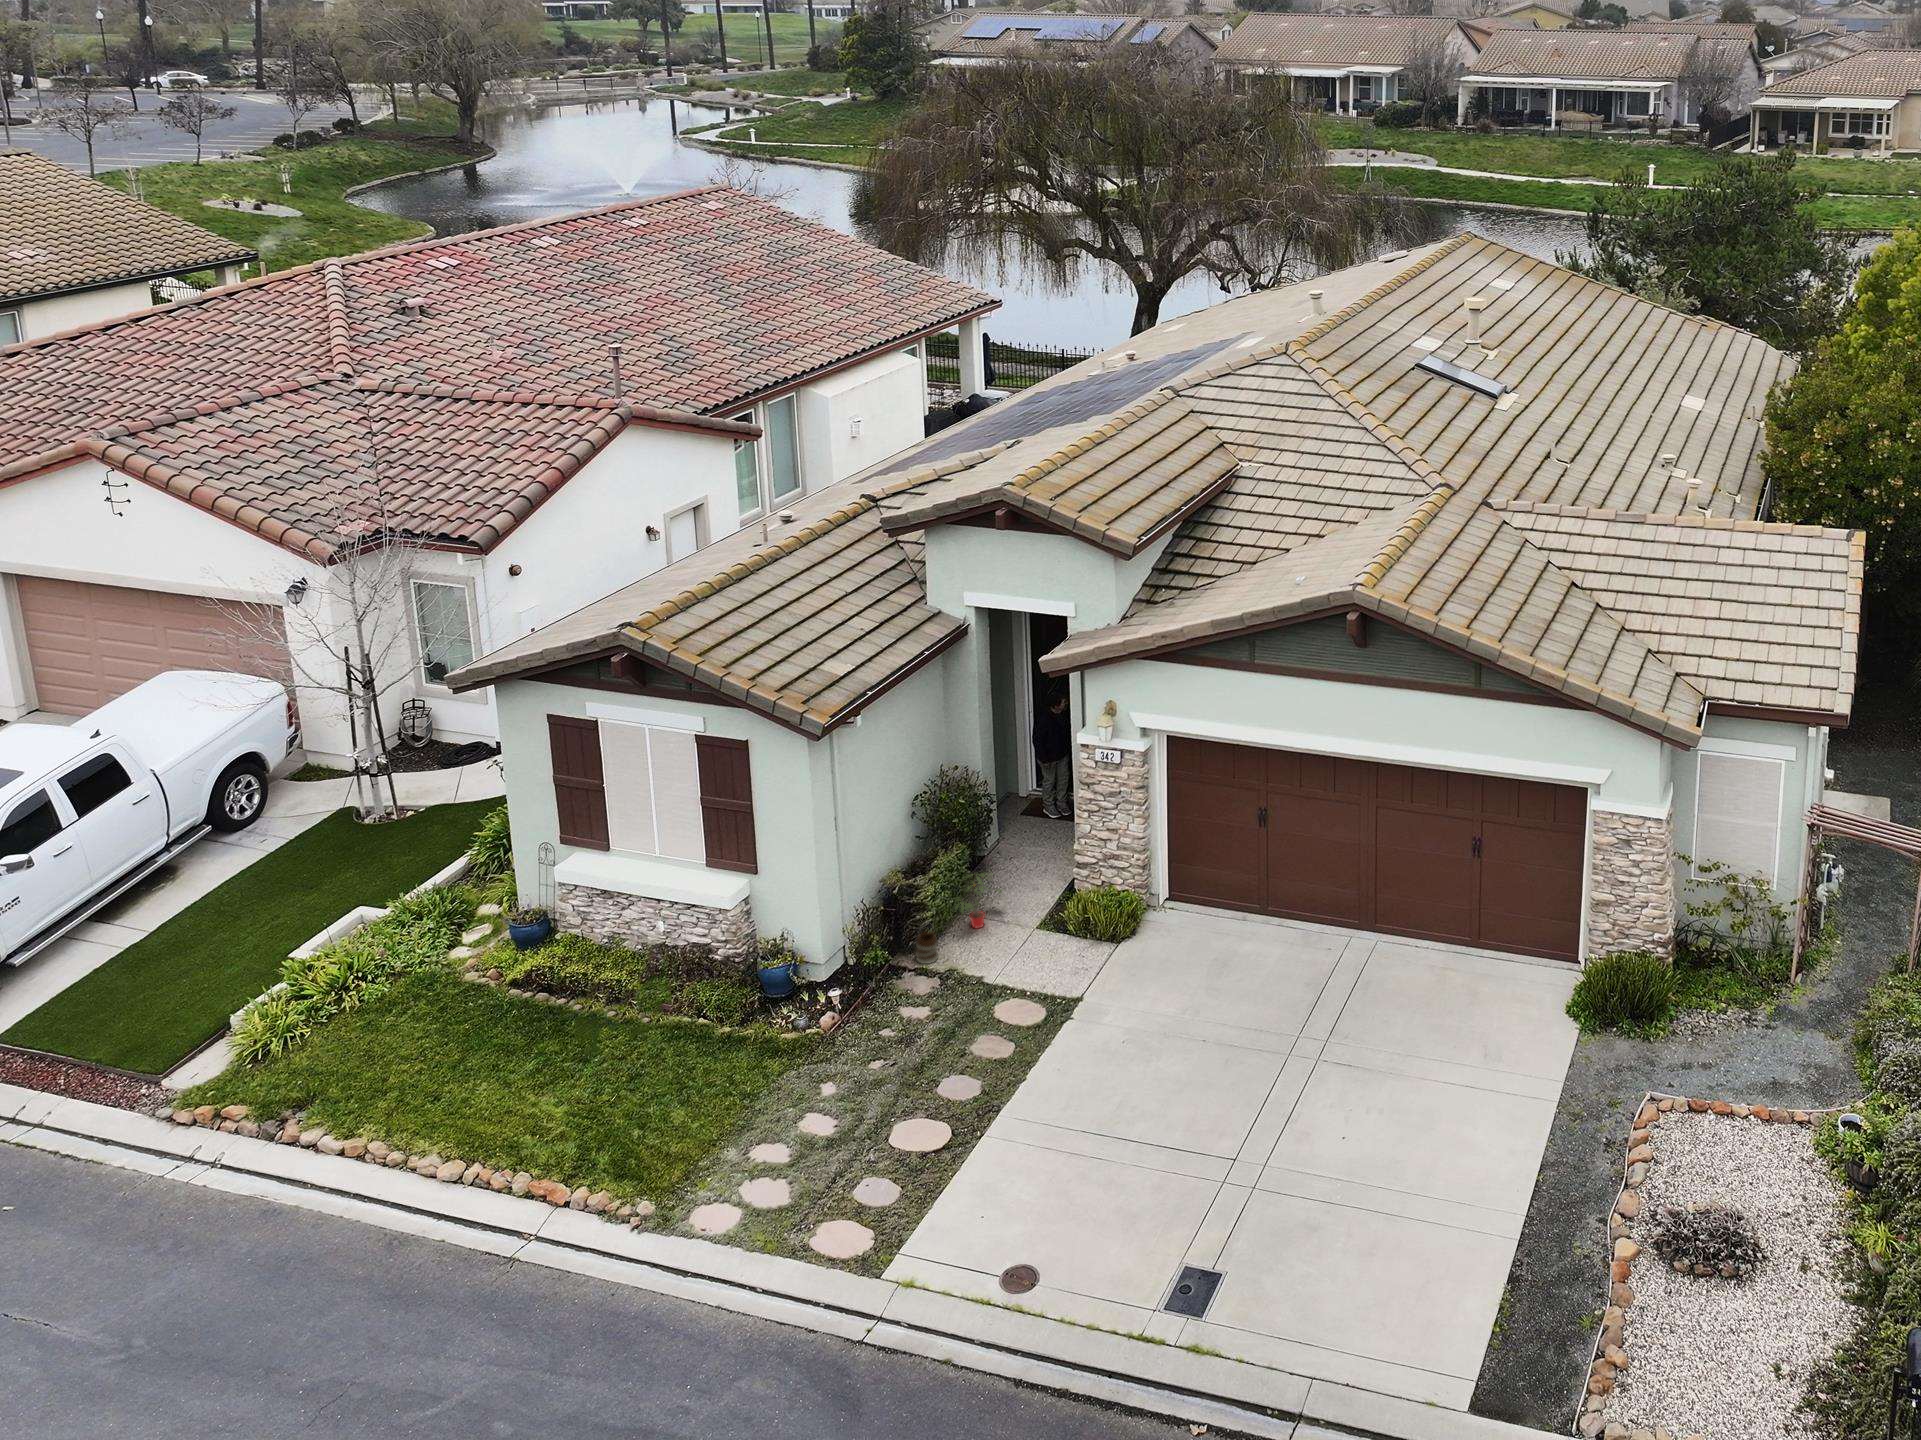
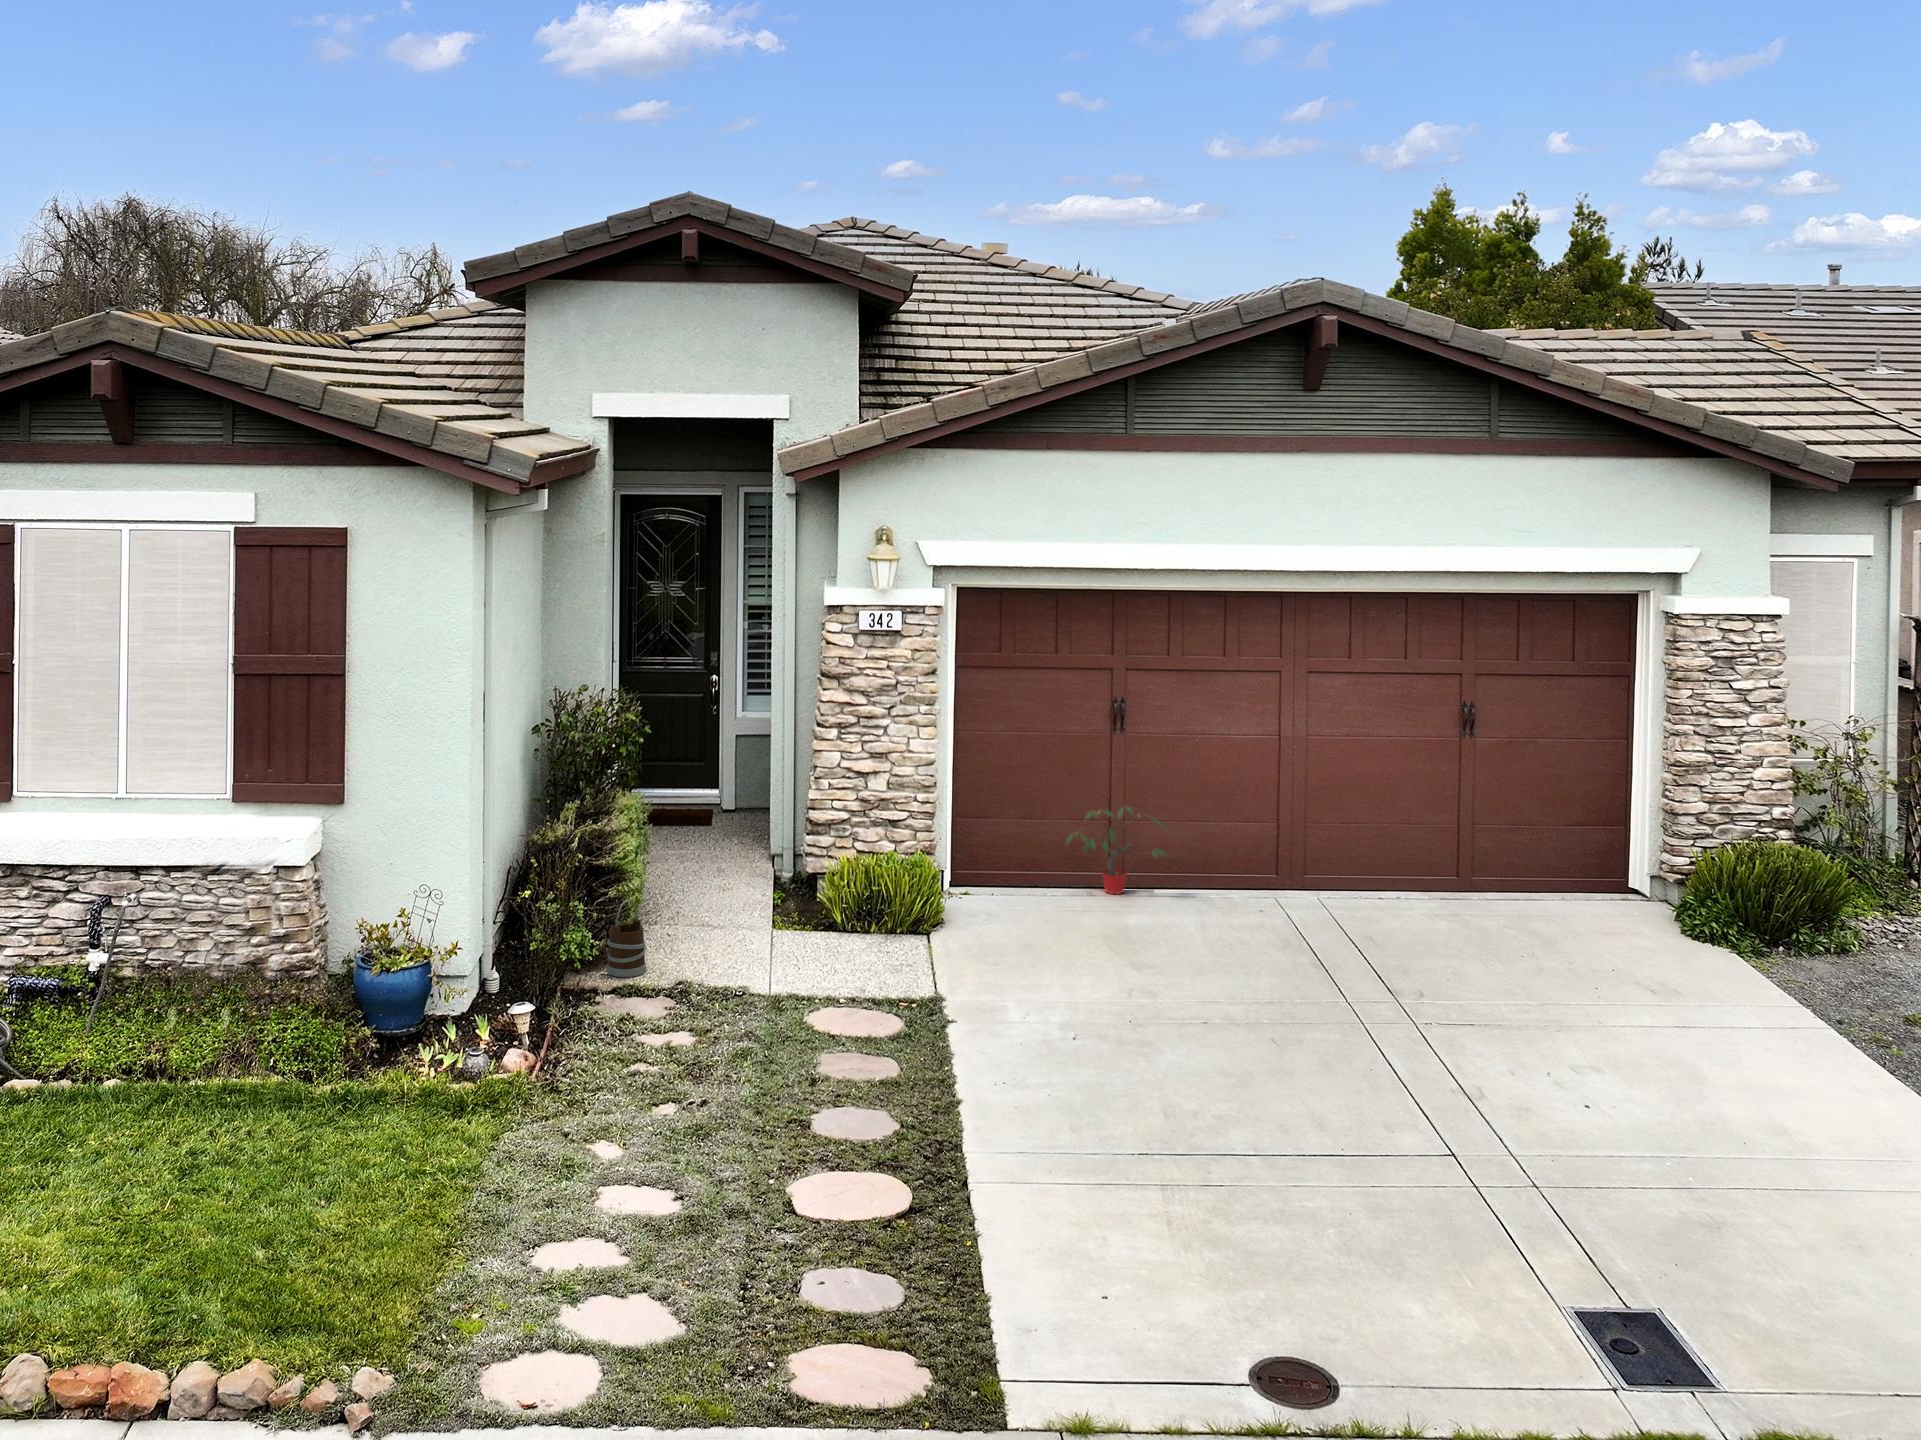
potted plant: present [955,874,1002,928] -> present [1066,806,1168,894]

